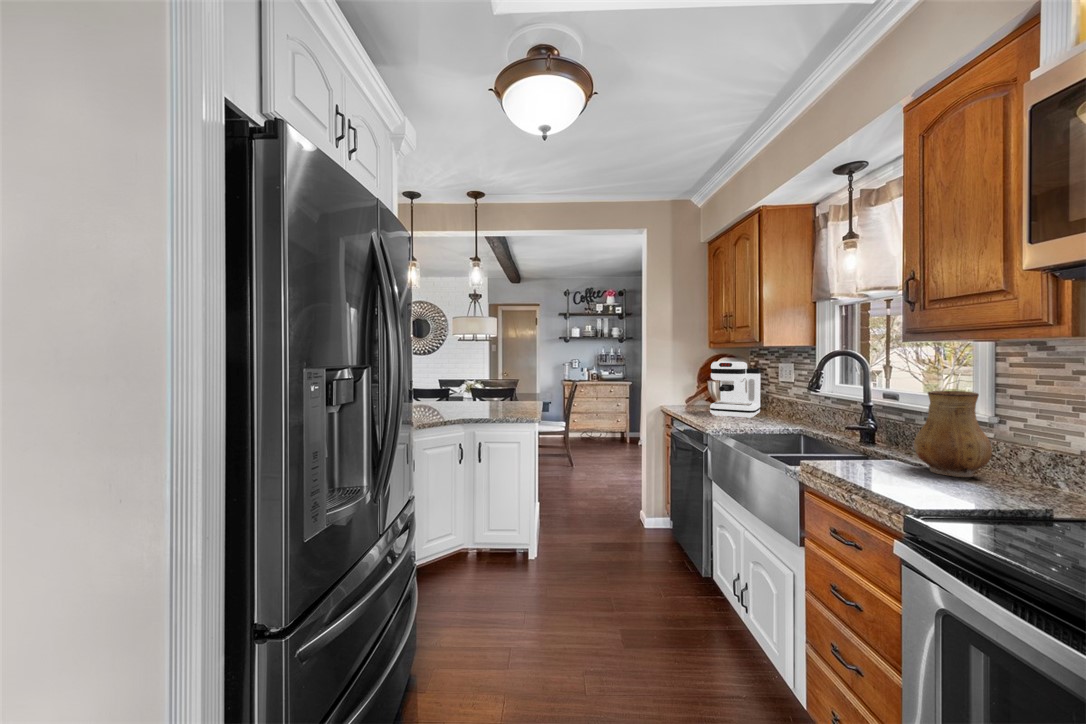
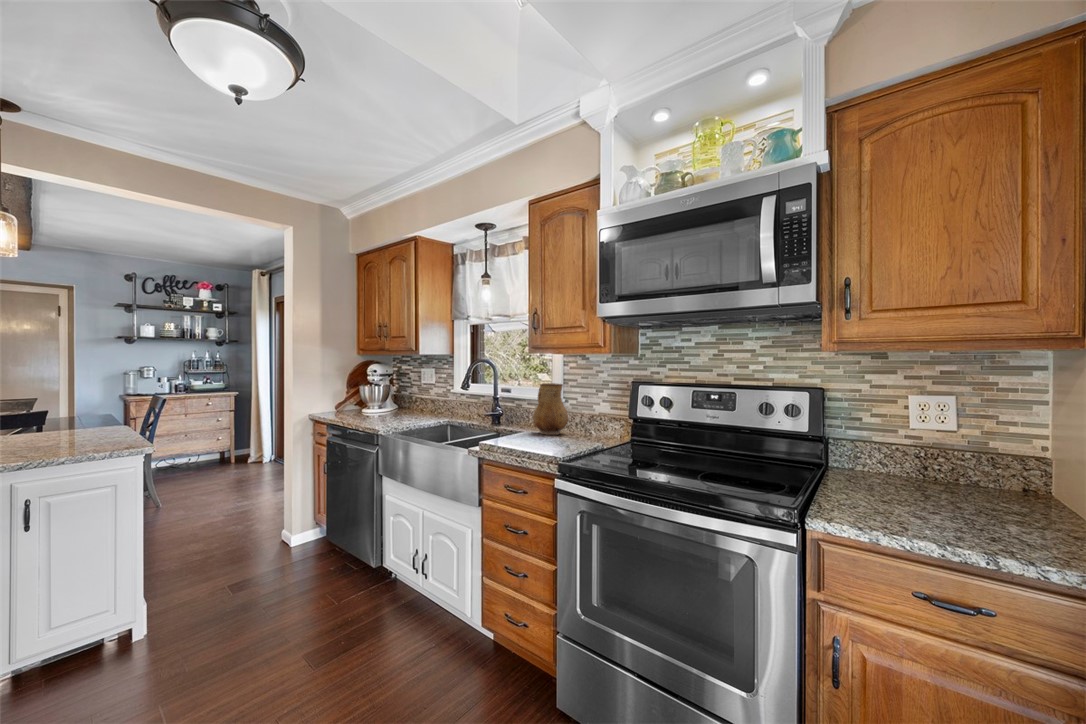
coffee maker: present [710,362,760,418] -> none [370,367,410,416]

